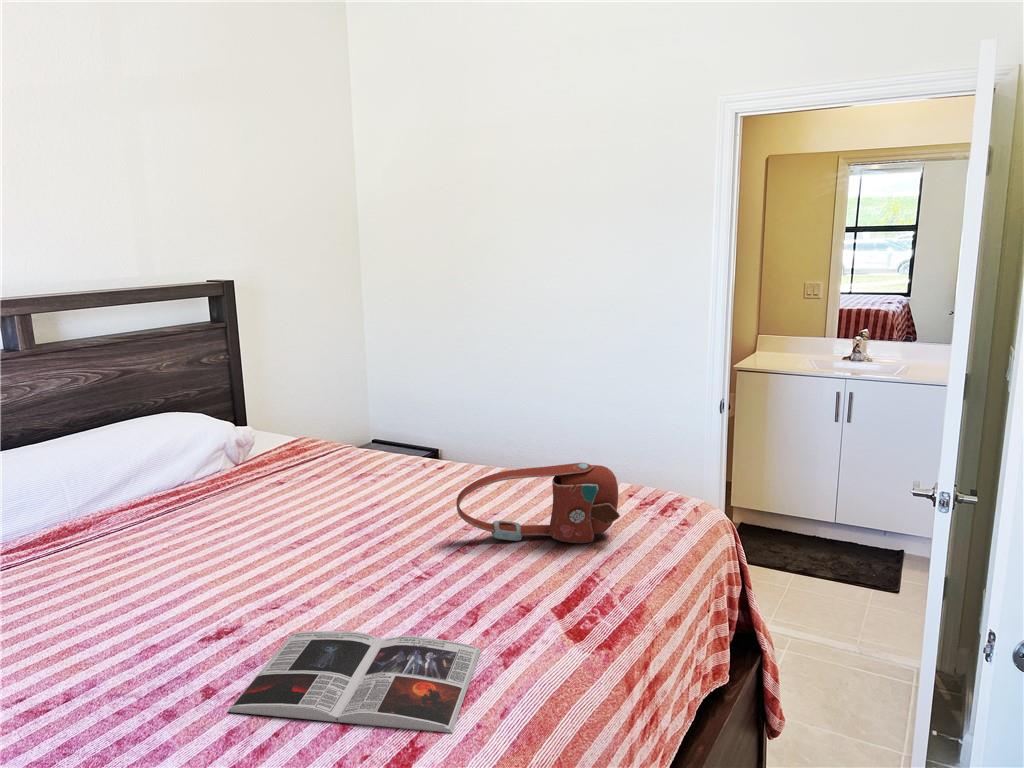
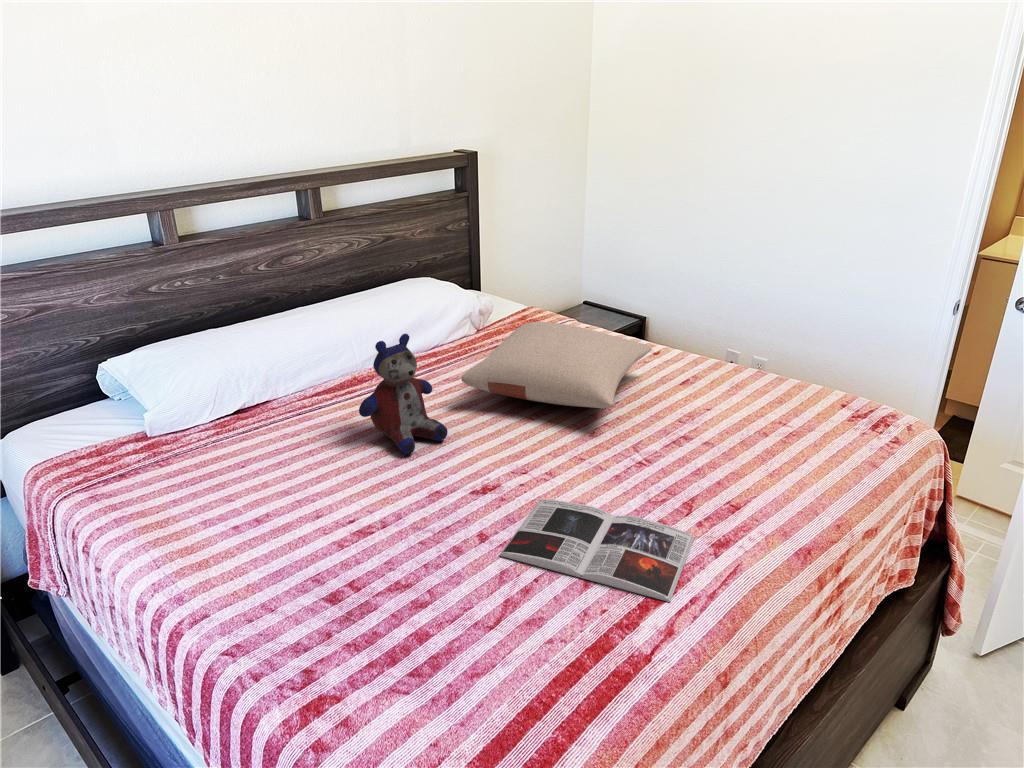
pillow: none [202,440,430,526] -> present [462,322,652,408]
stuffed bear: none [52,452,179,605] -> present [359,334,448,454]
handbag: present [456,463,620,543] -> none [677,377,833,449]

